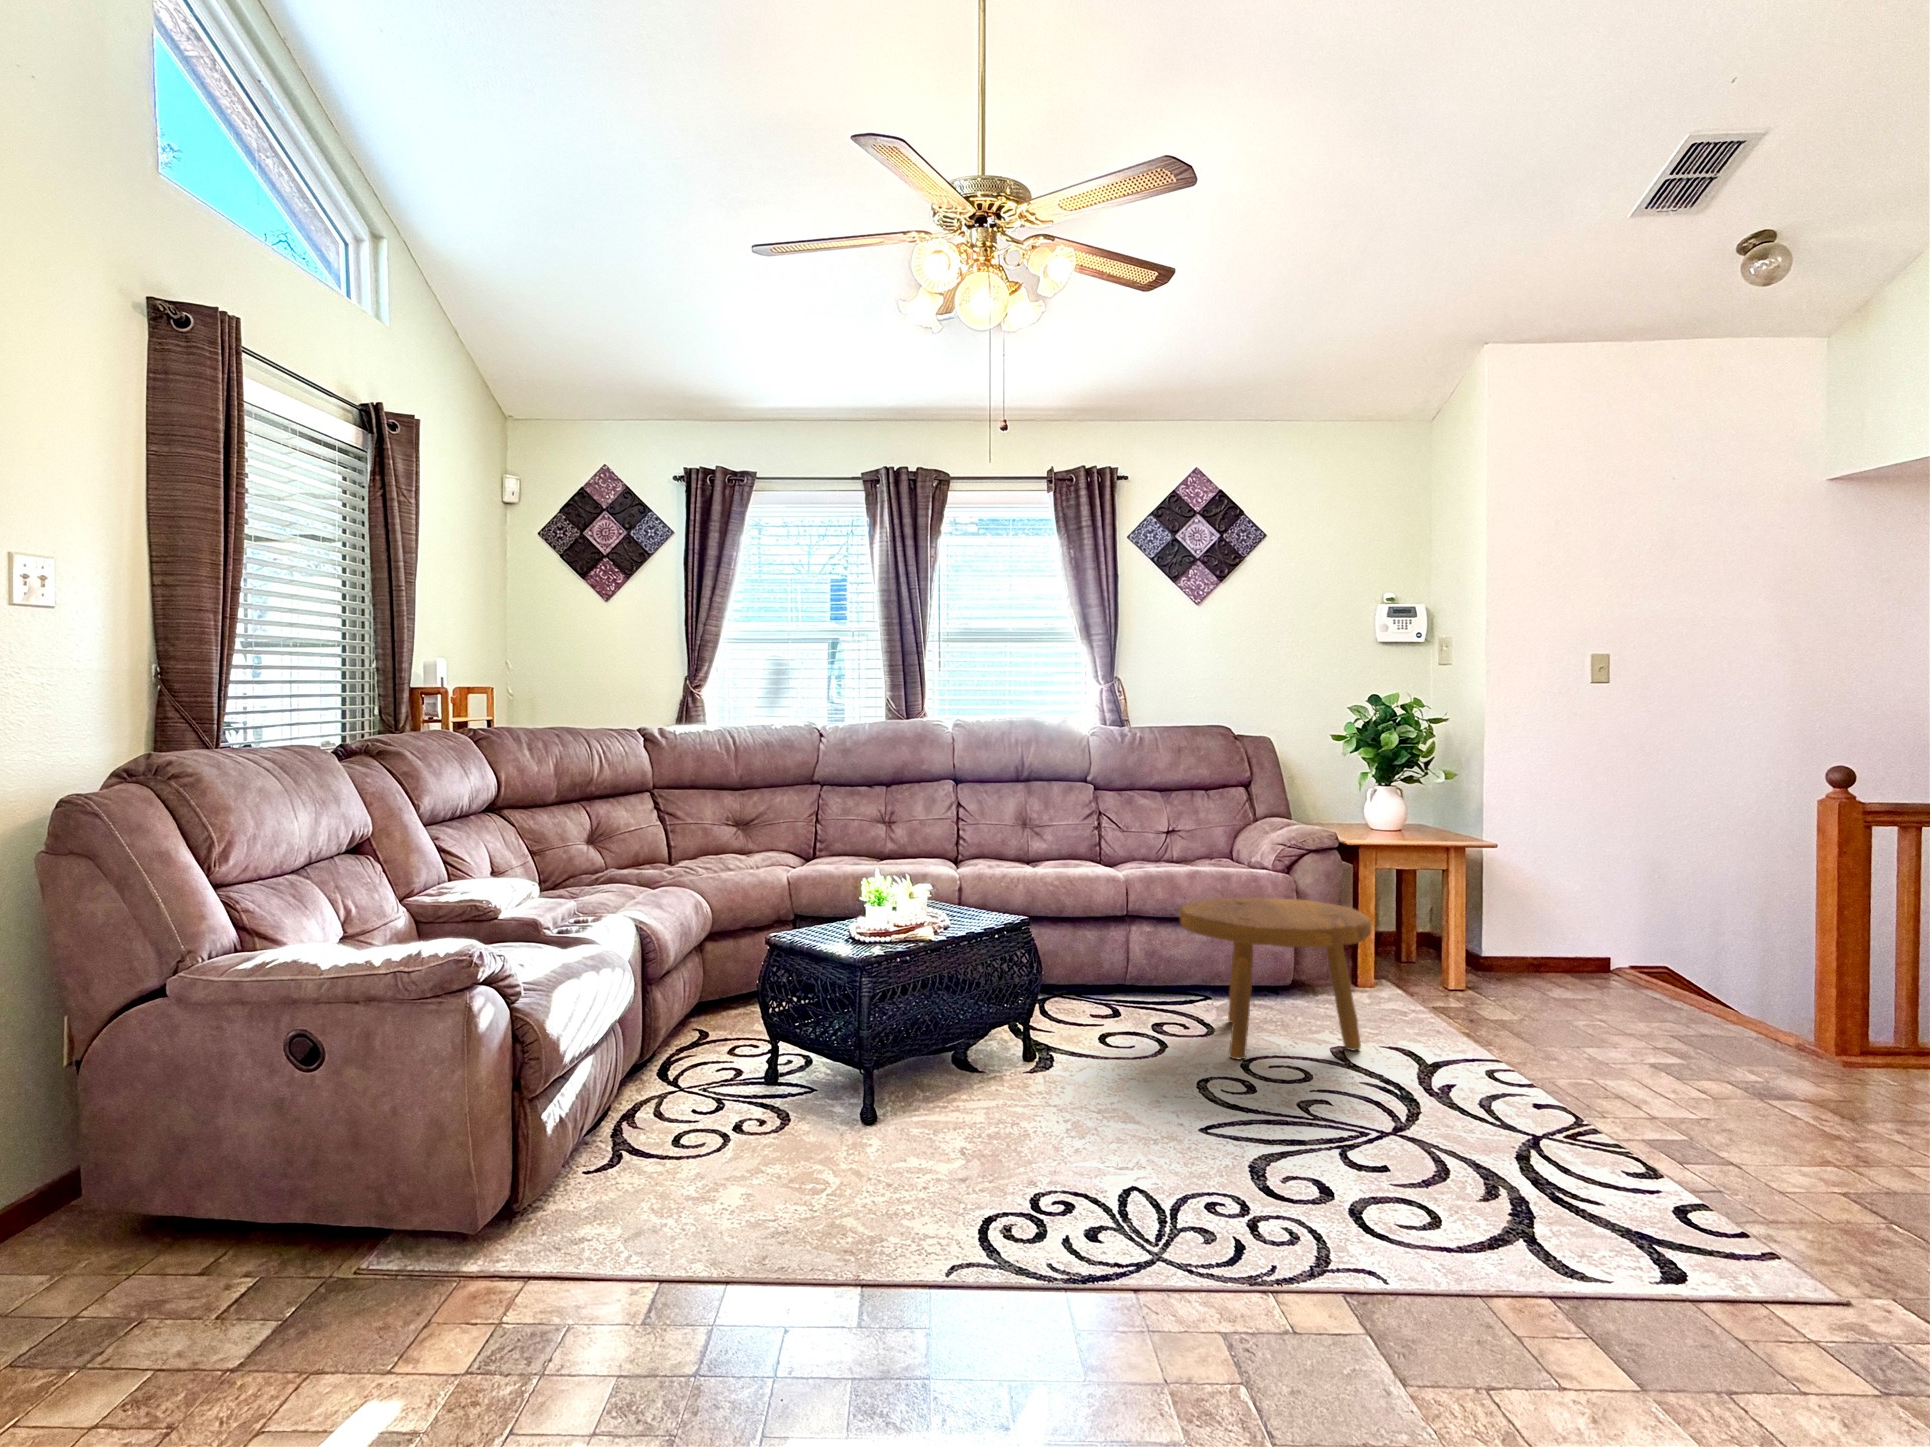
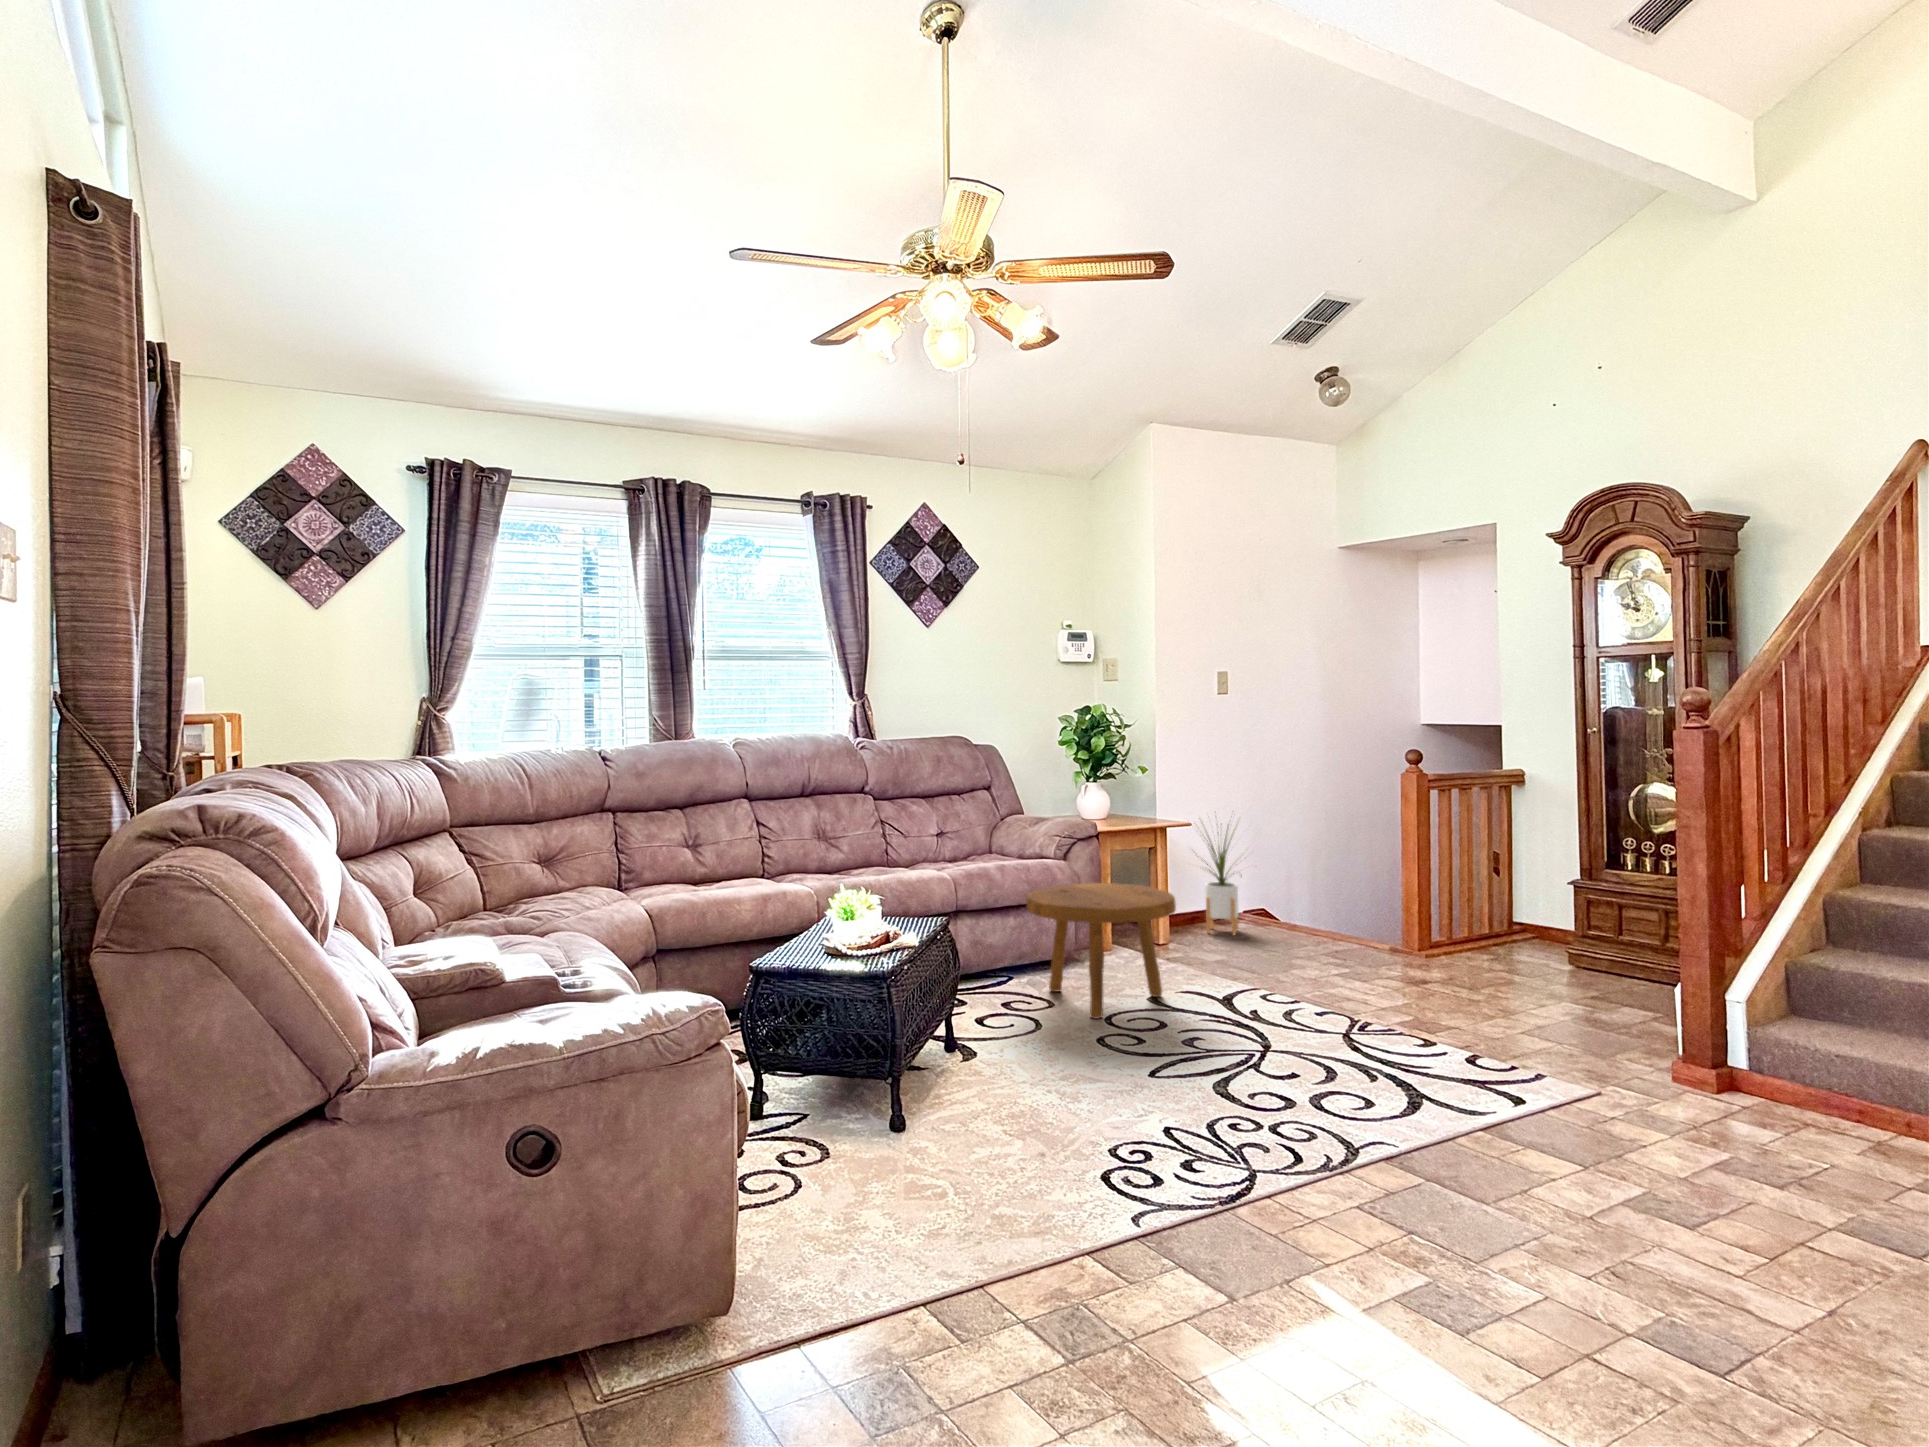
house plant: none [1522,826,1628,999] -> present [1196,827,1238,935]

